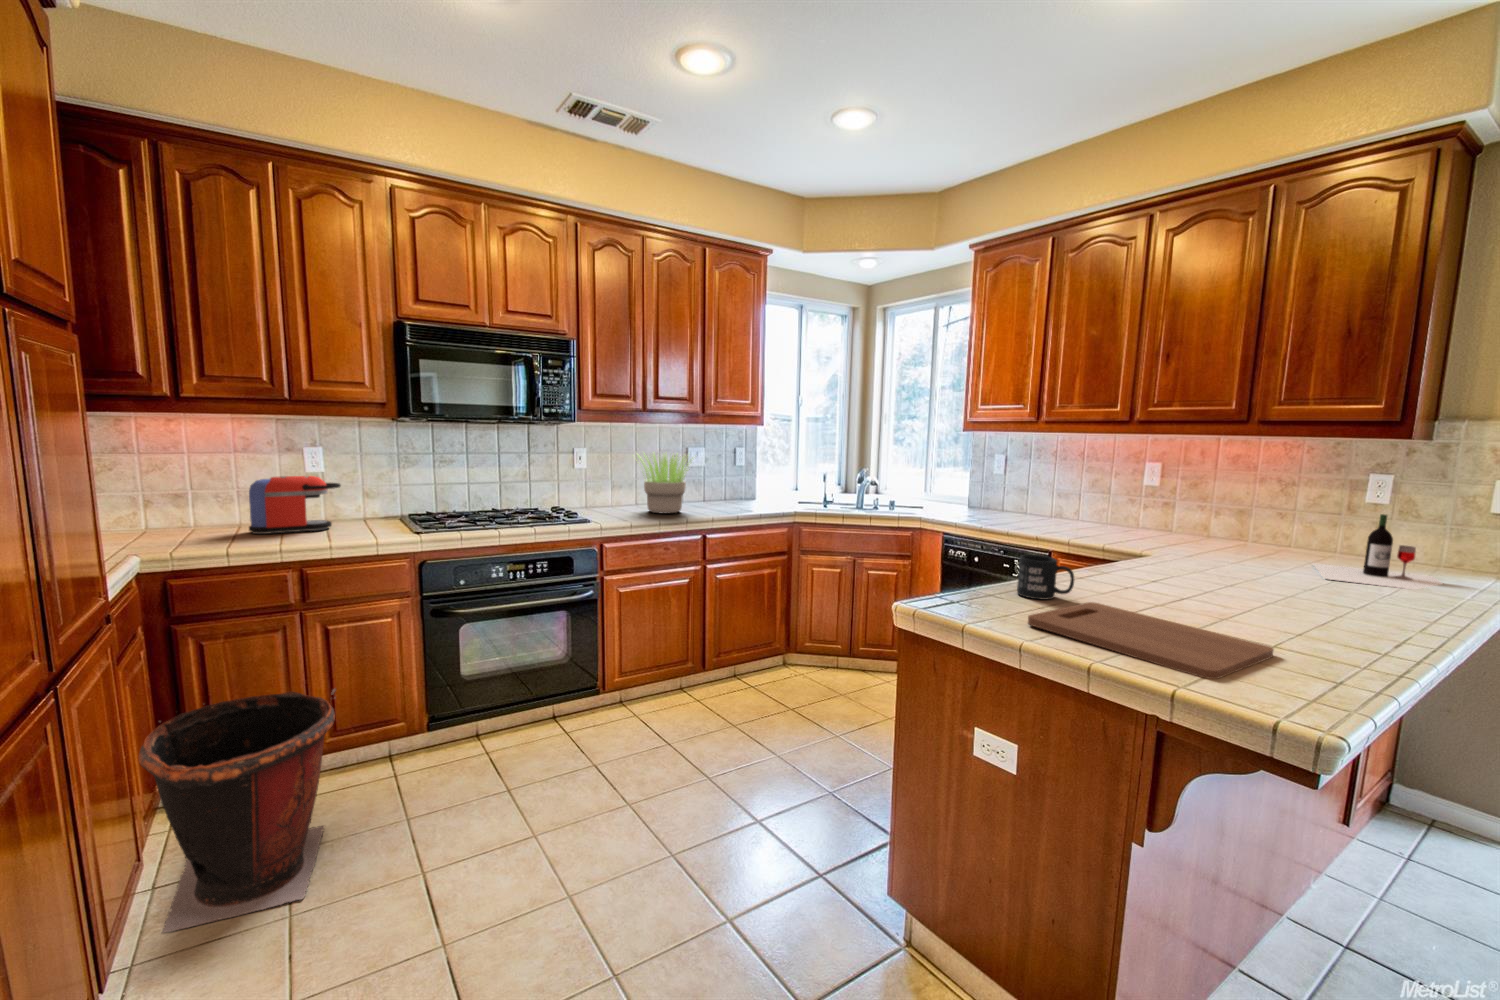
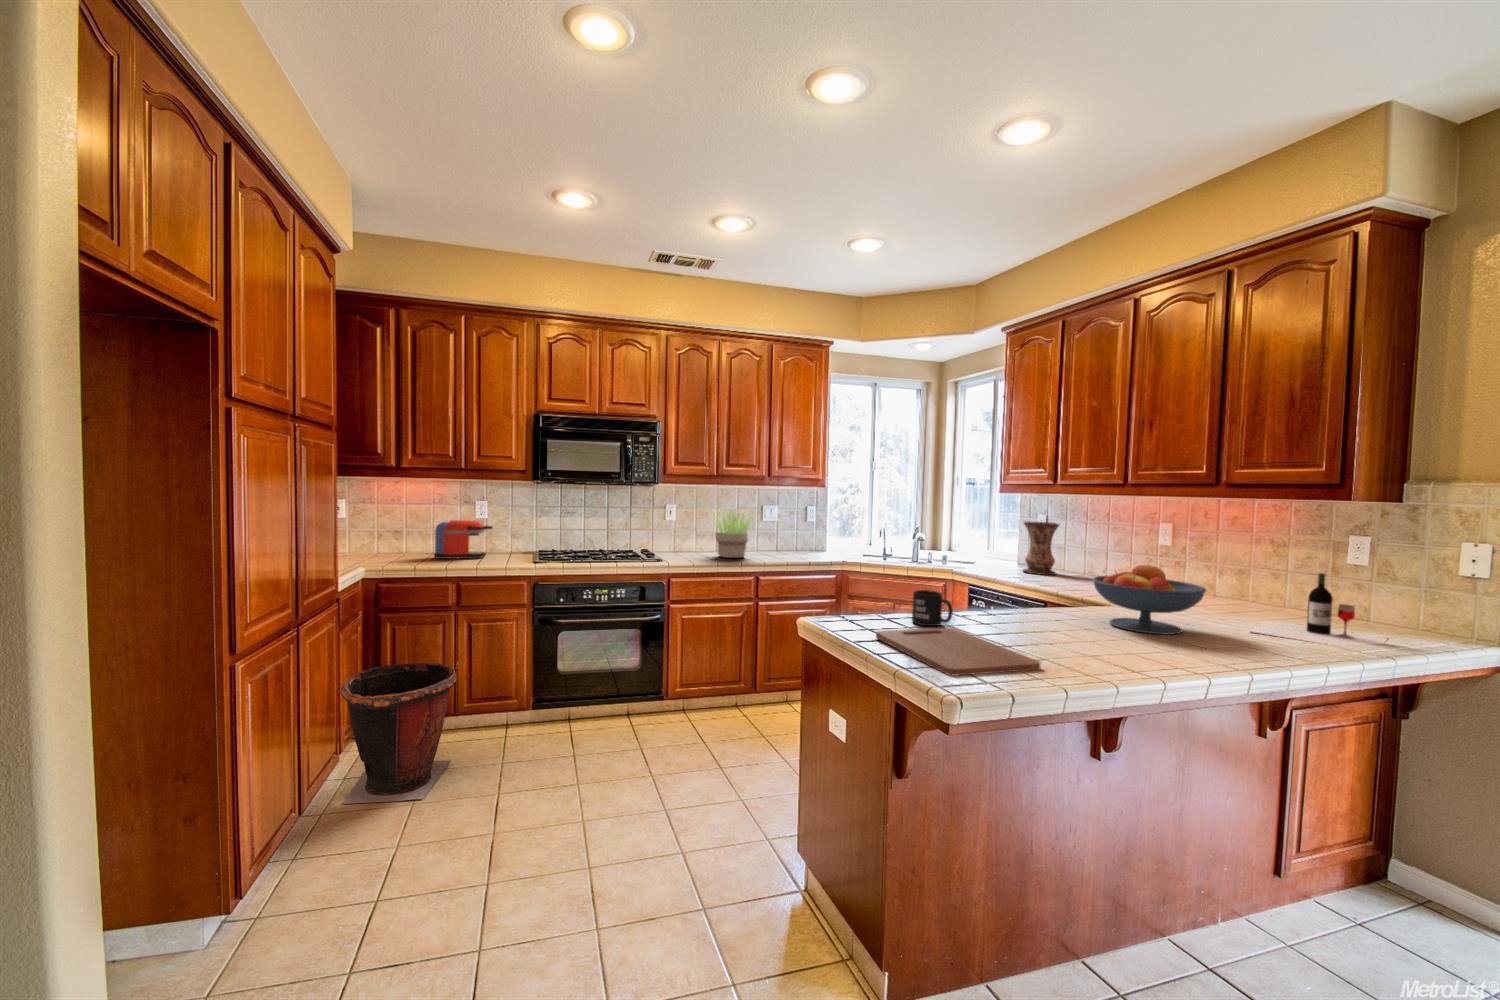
vase: none [992,462,1033,519] -> present [1023,522,1059,575]
fruit bowl: none [1178,510,1312,590] -> present [1092,564,1206,635]

